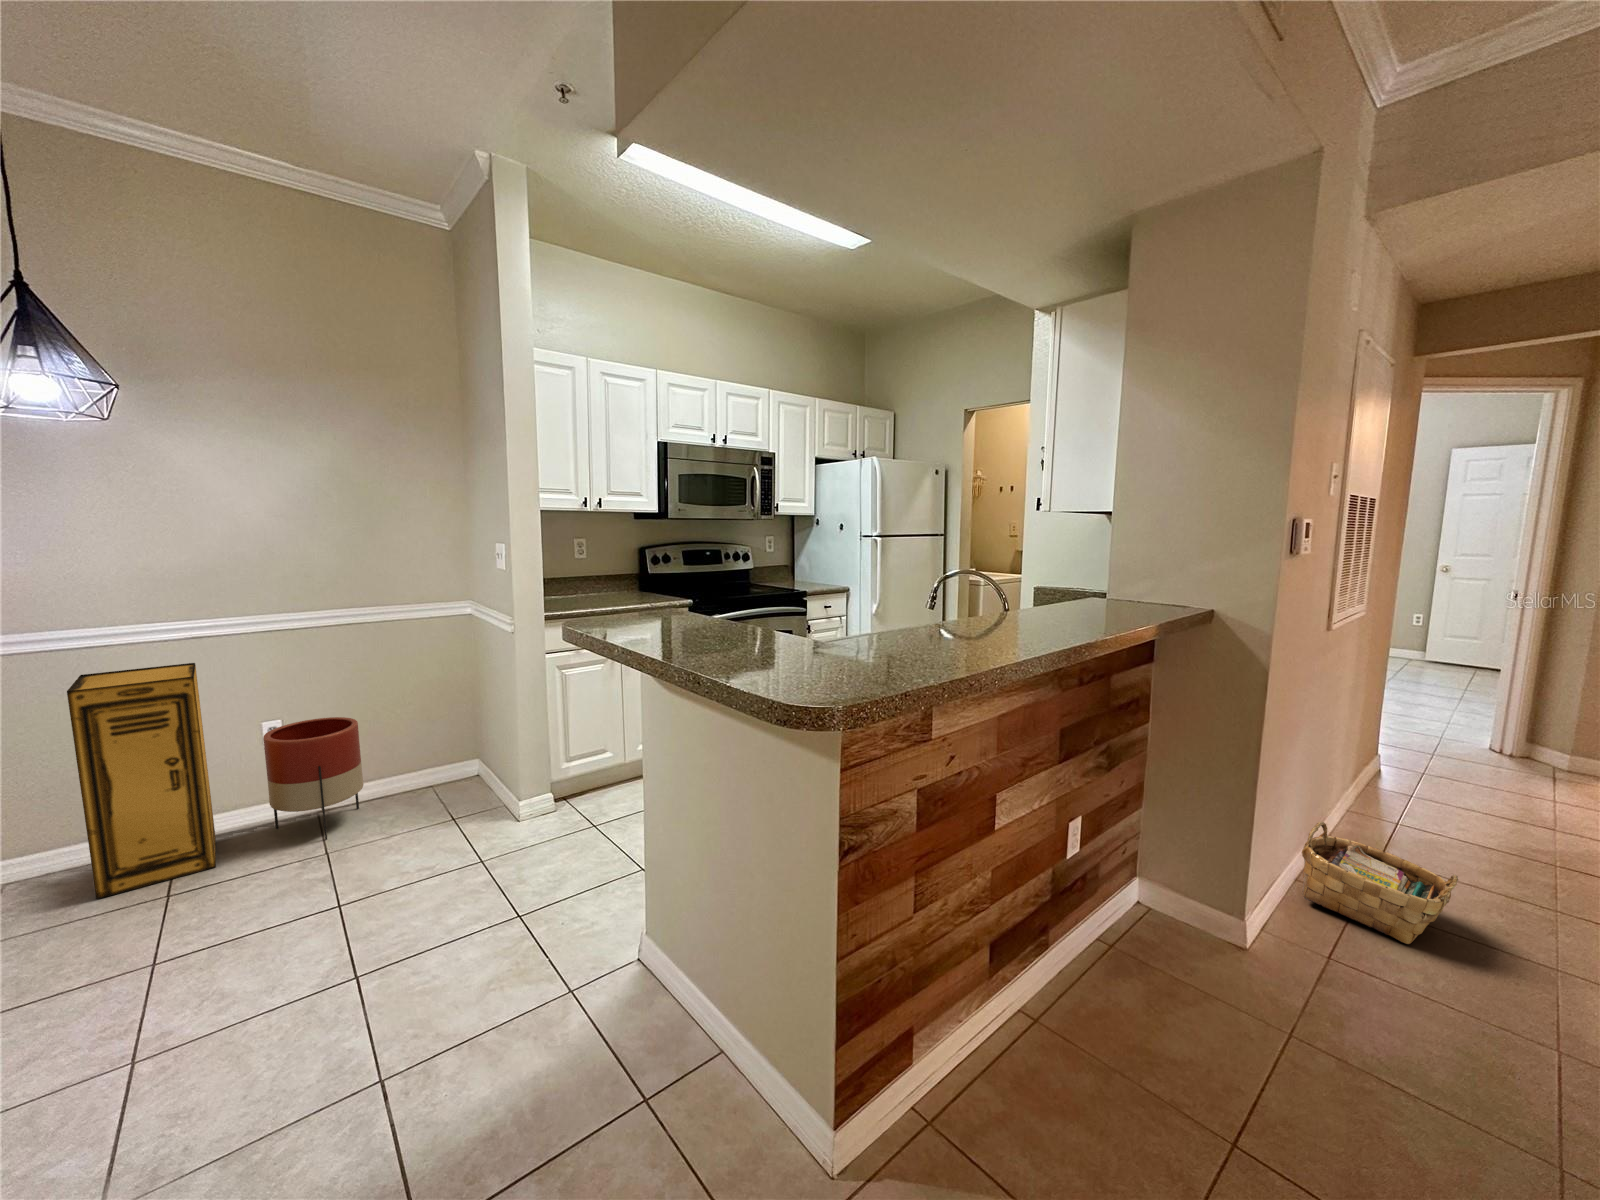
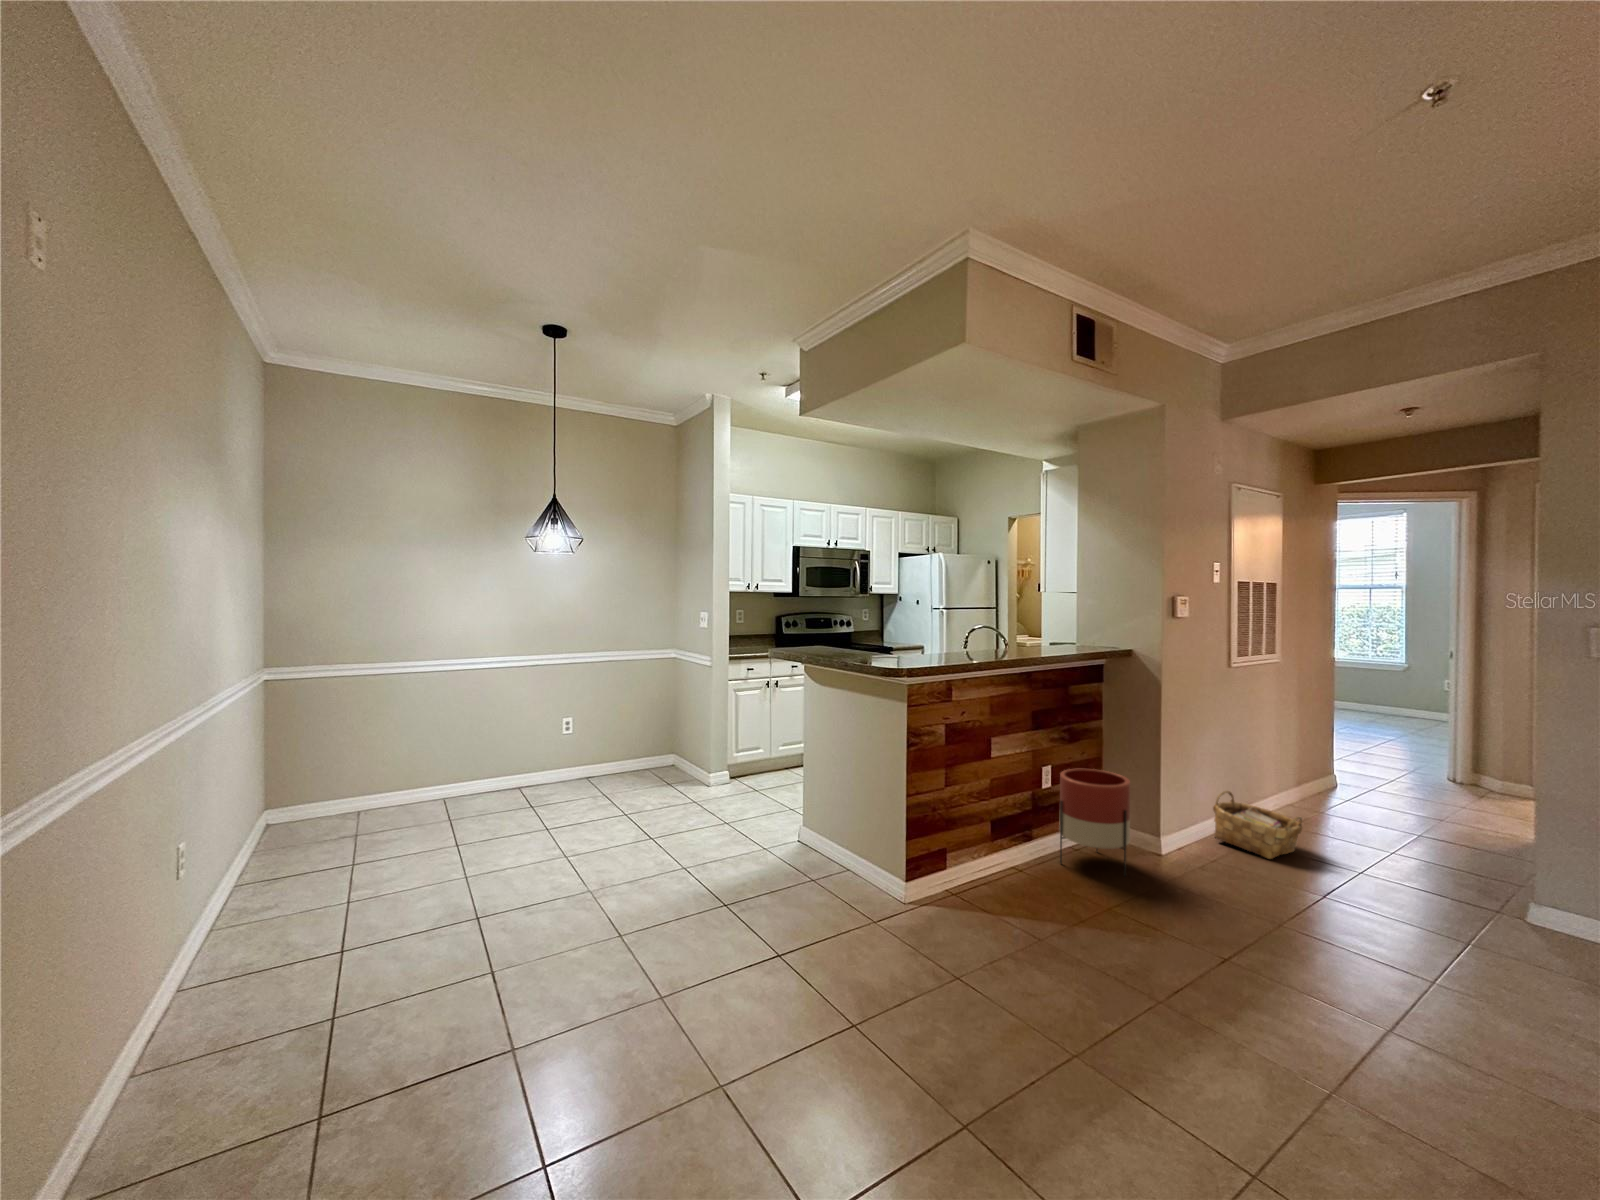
storage cabinet: present [67,663,216,899] -> none [489,680,548,807]
planter: present [263,717,363,840] -> present [1059,769,1130,876]

